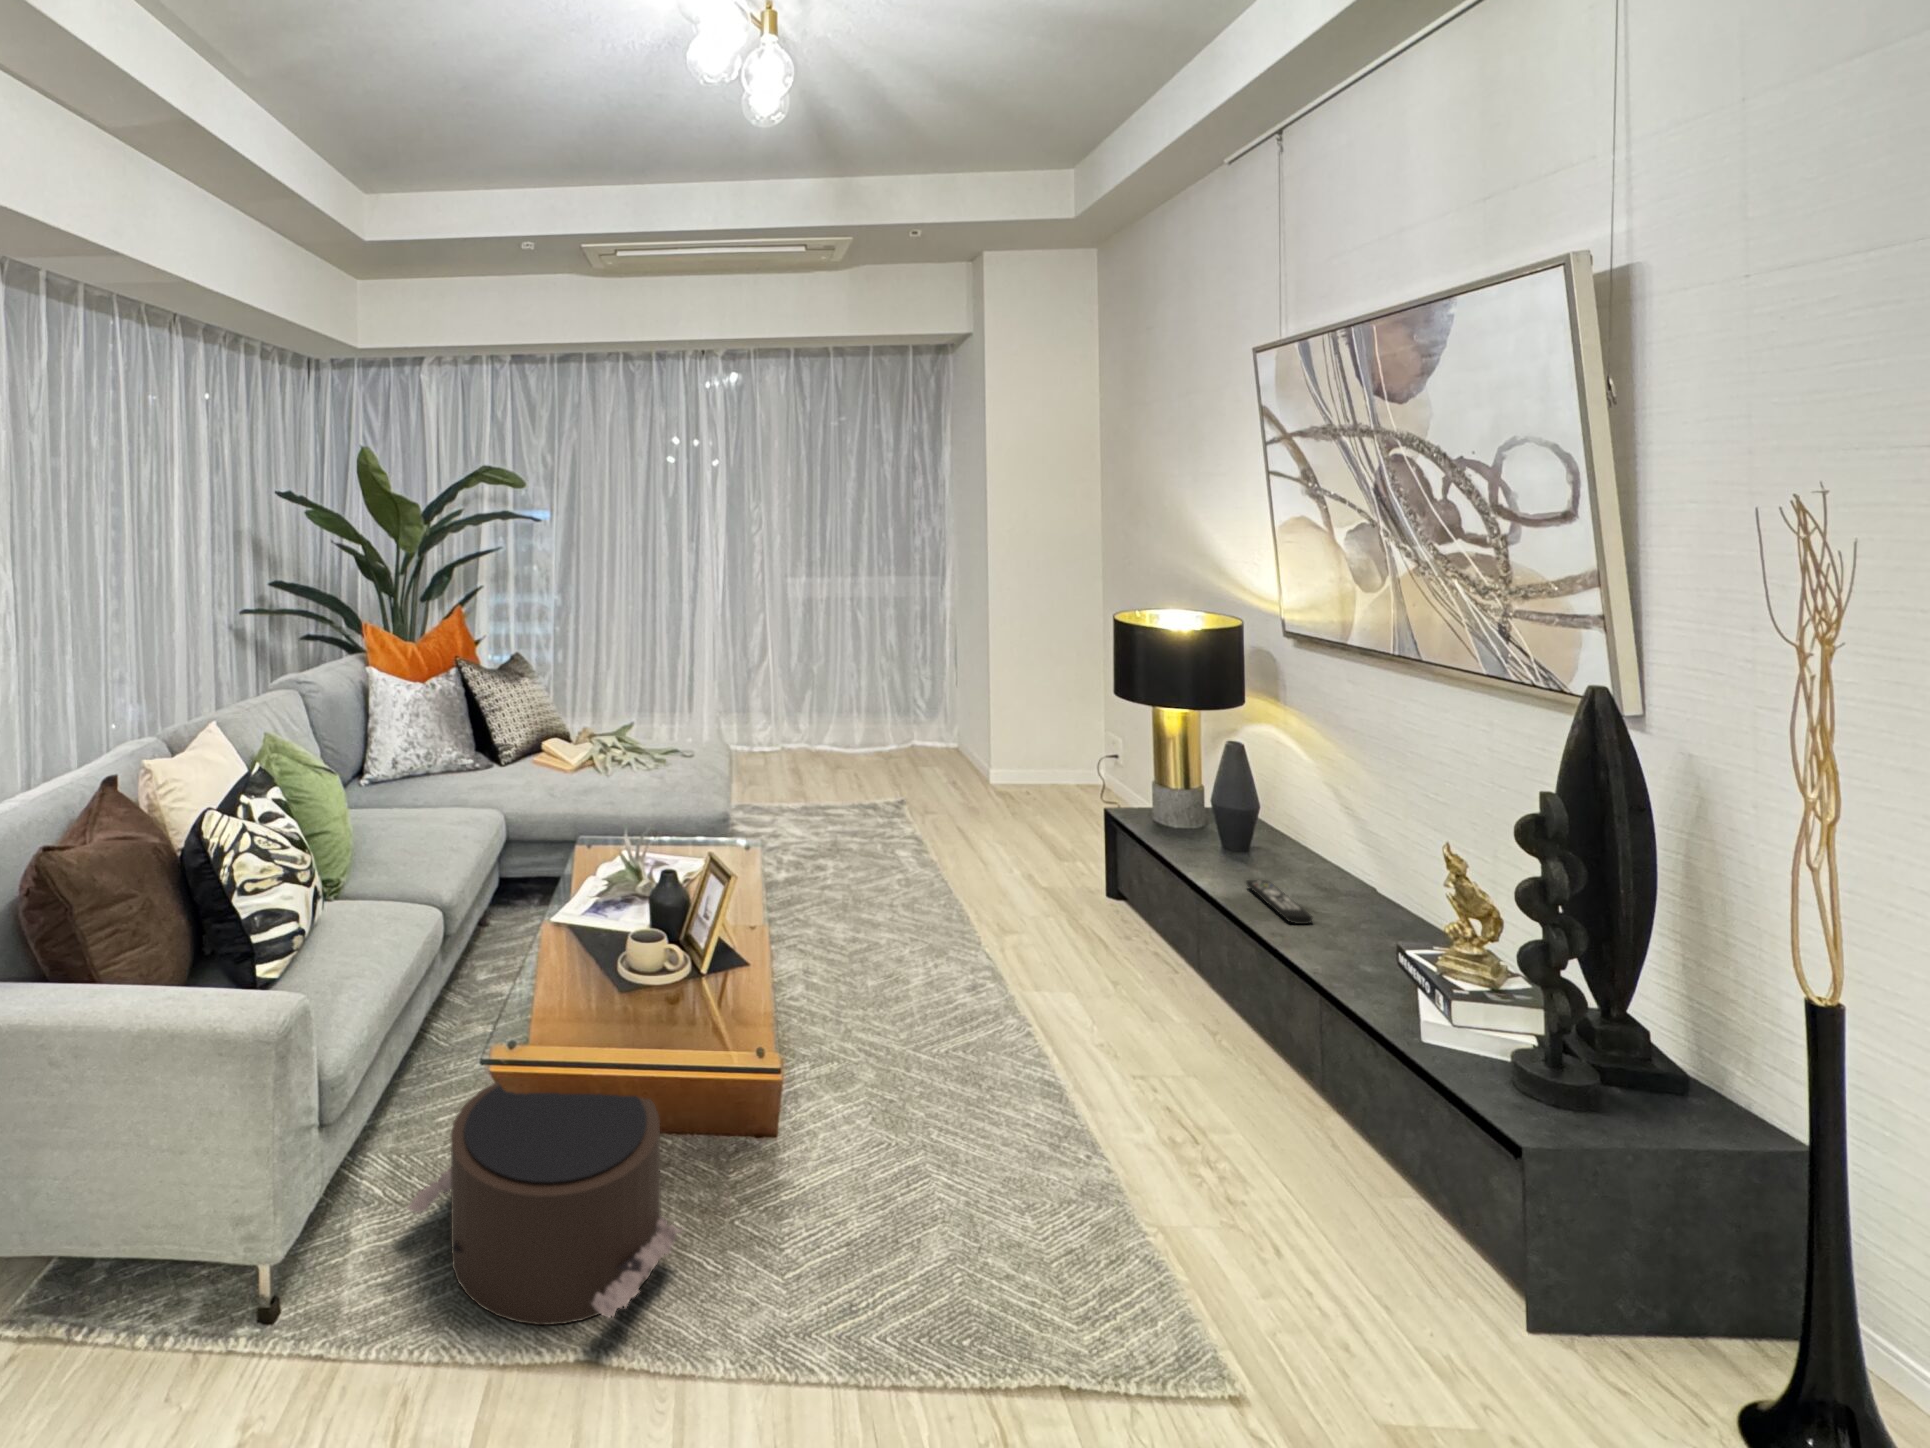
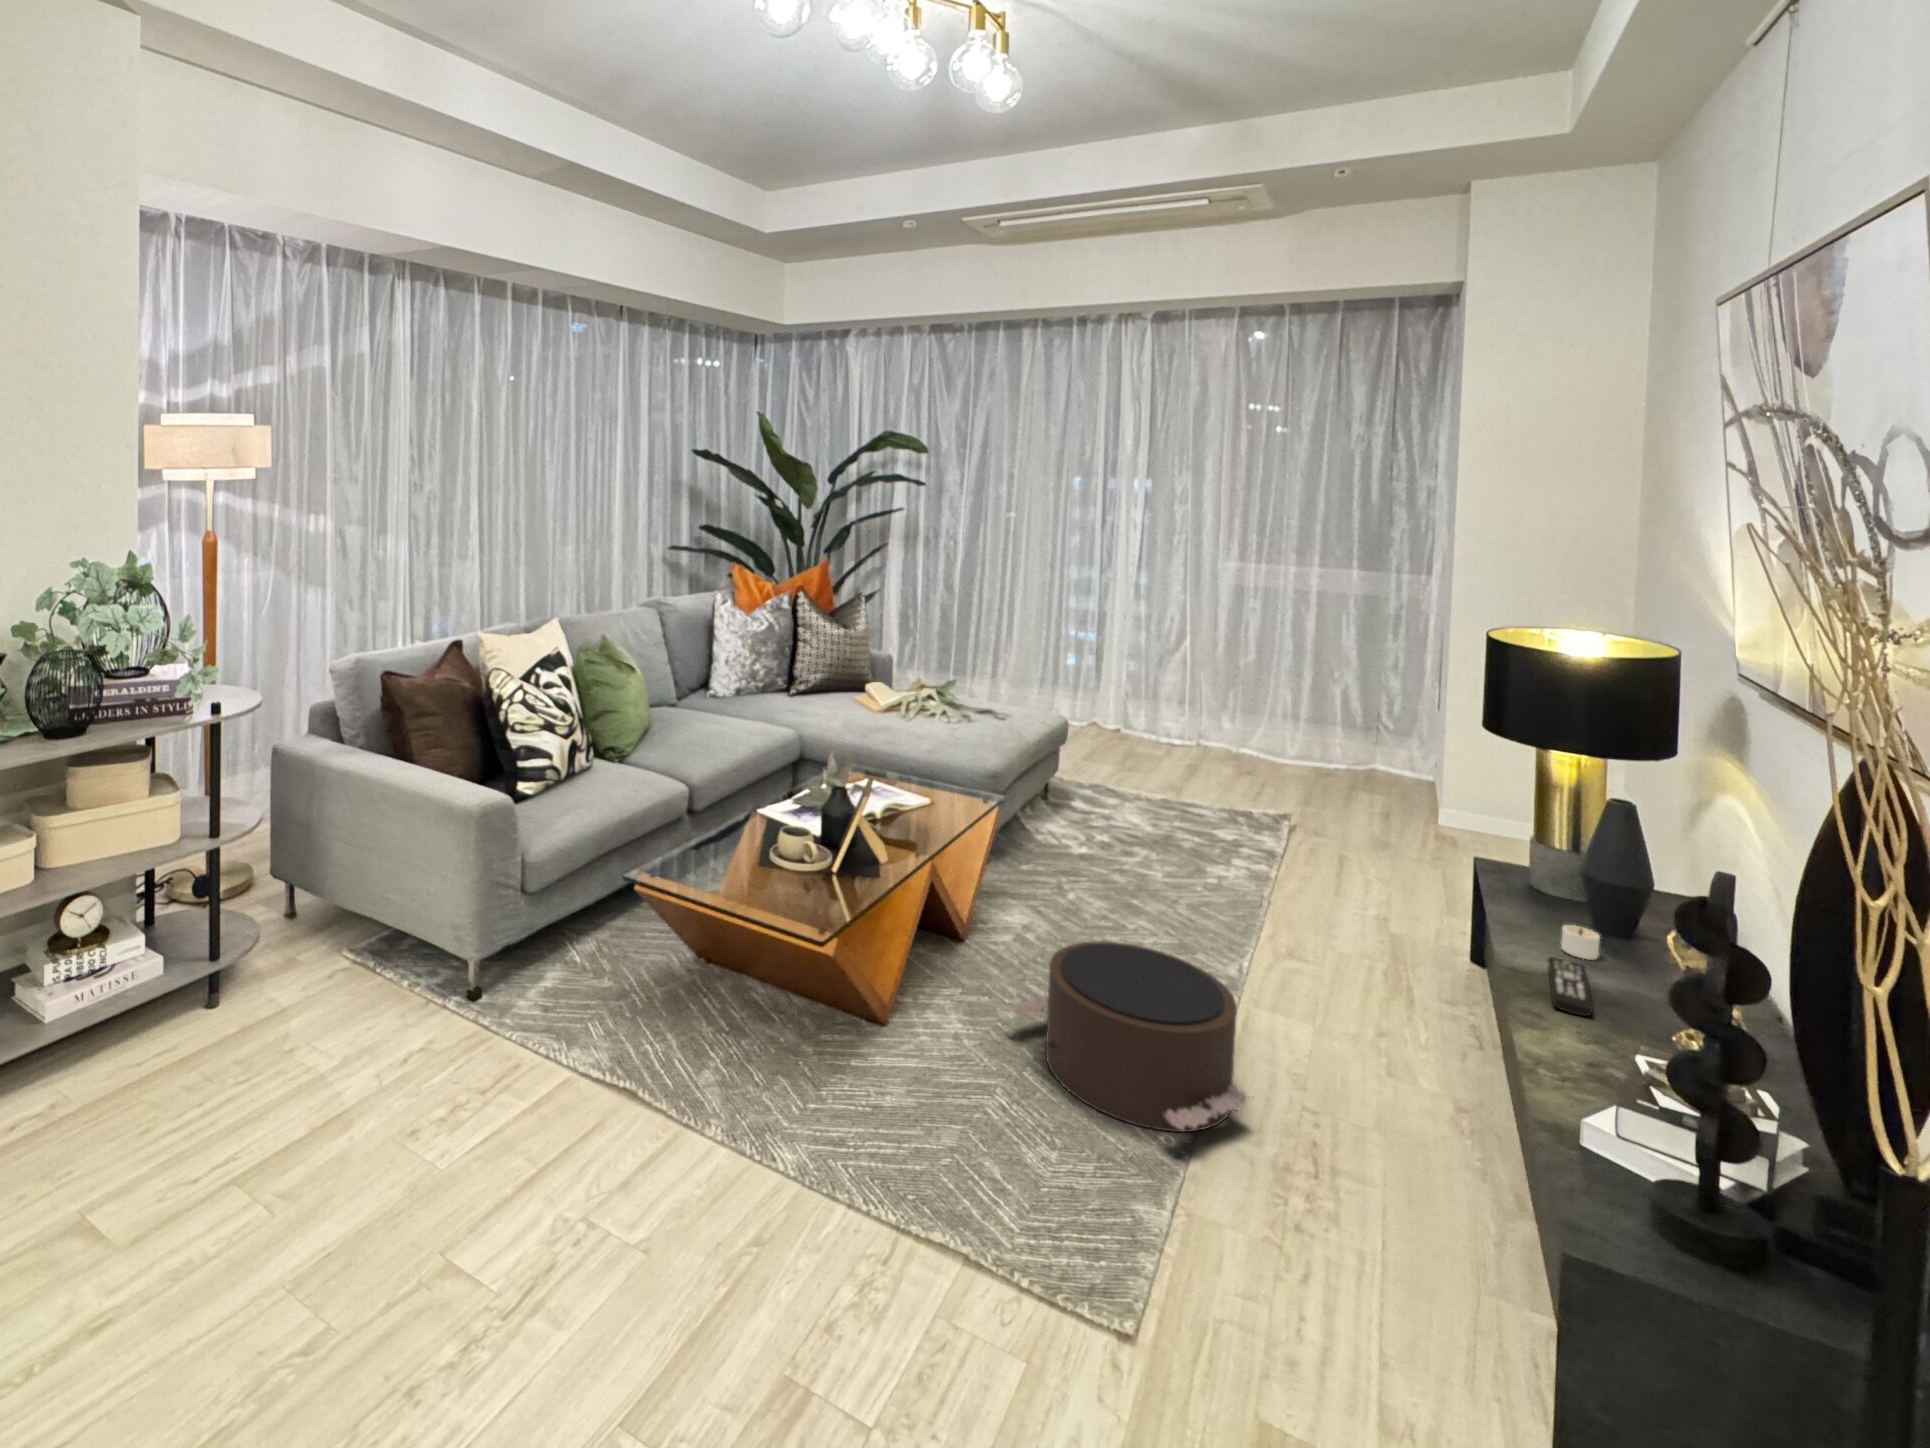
candle: none [1236,849,1275,875] -> present [1561,925,1600,960]
pouf: present [407,1082,682,1325] -> present [1012,941,1253,1132]

